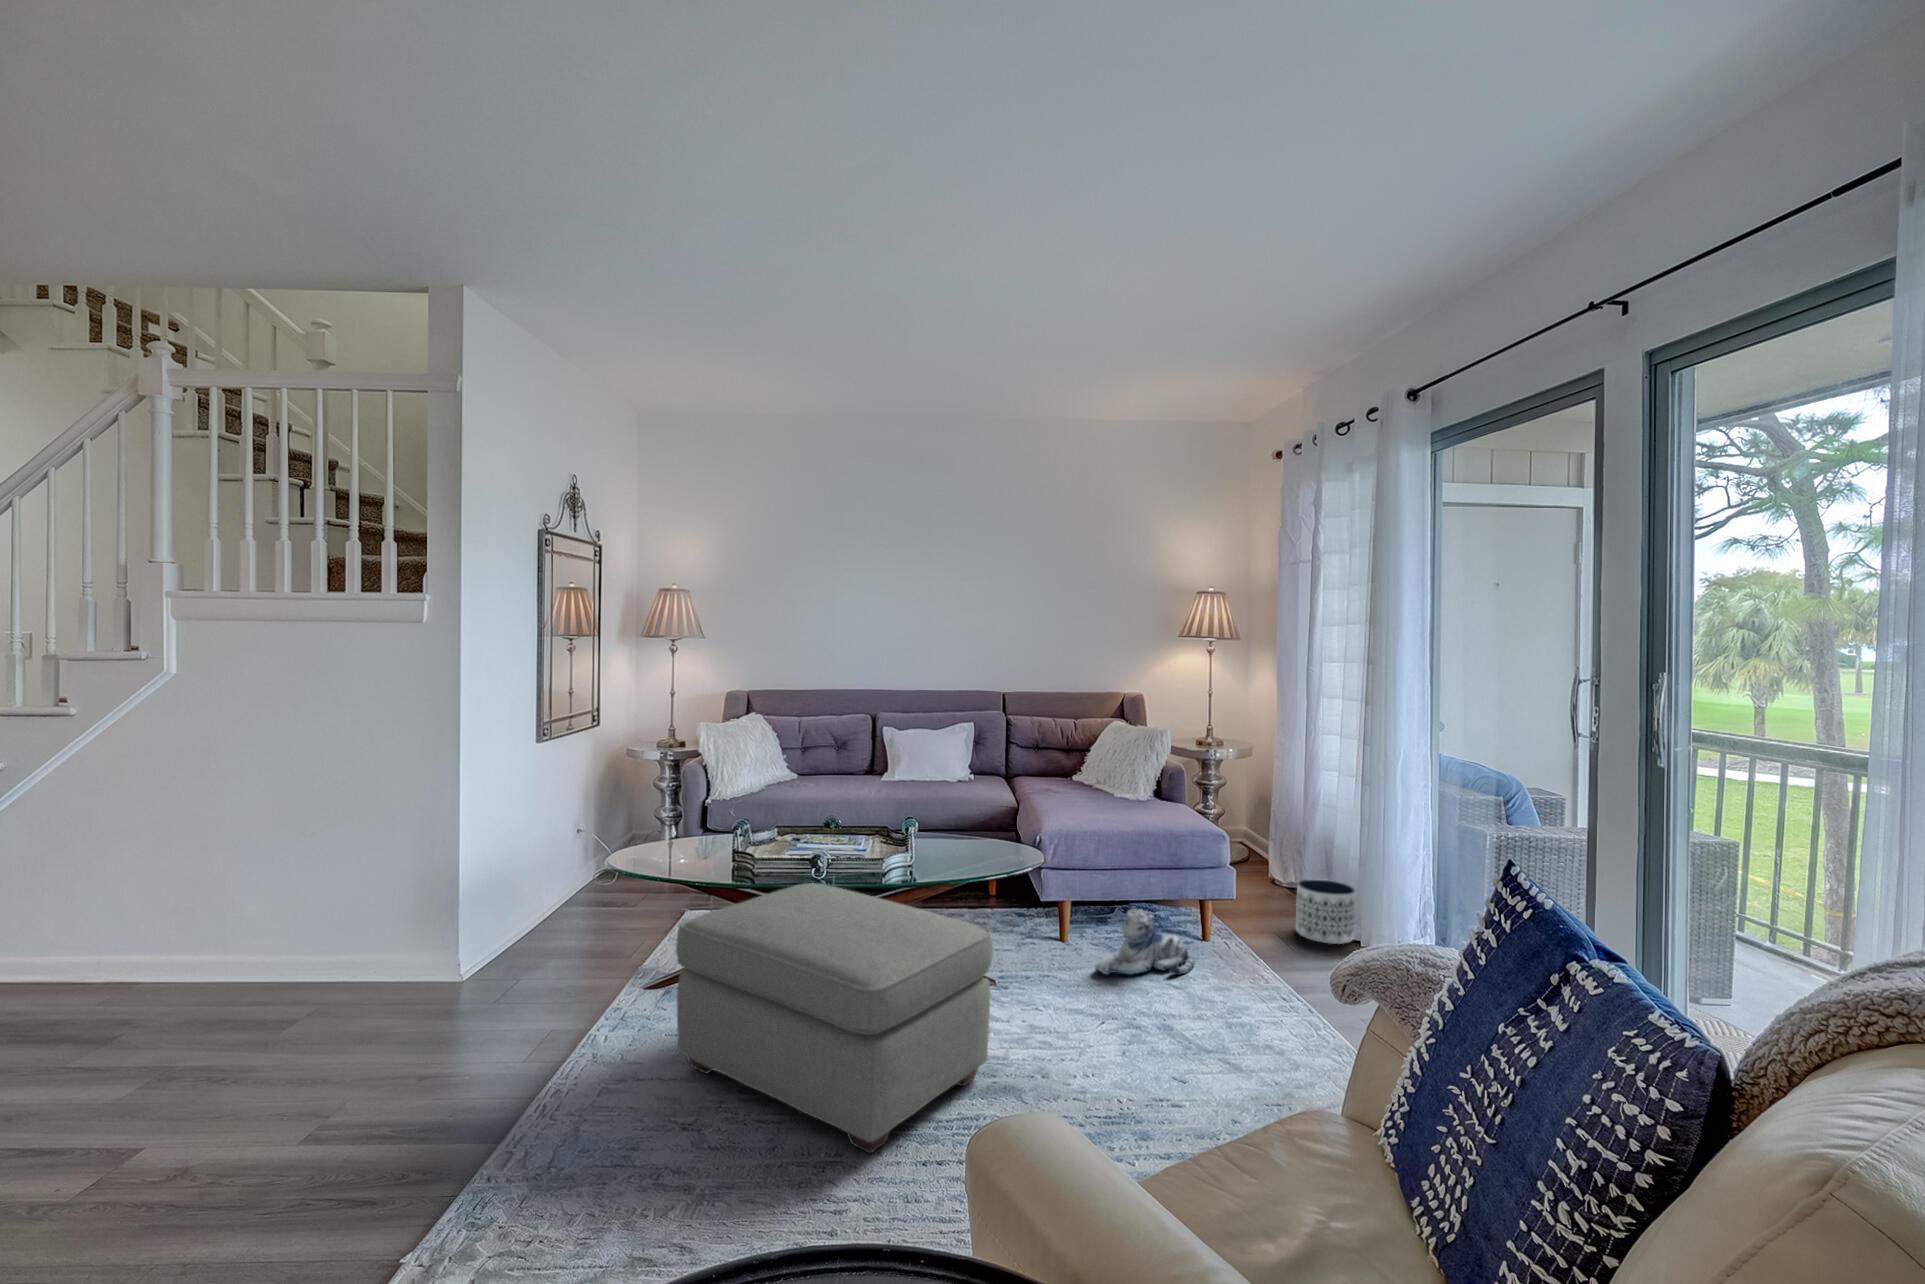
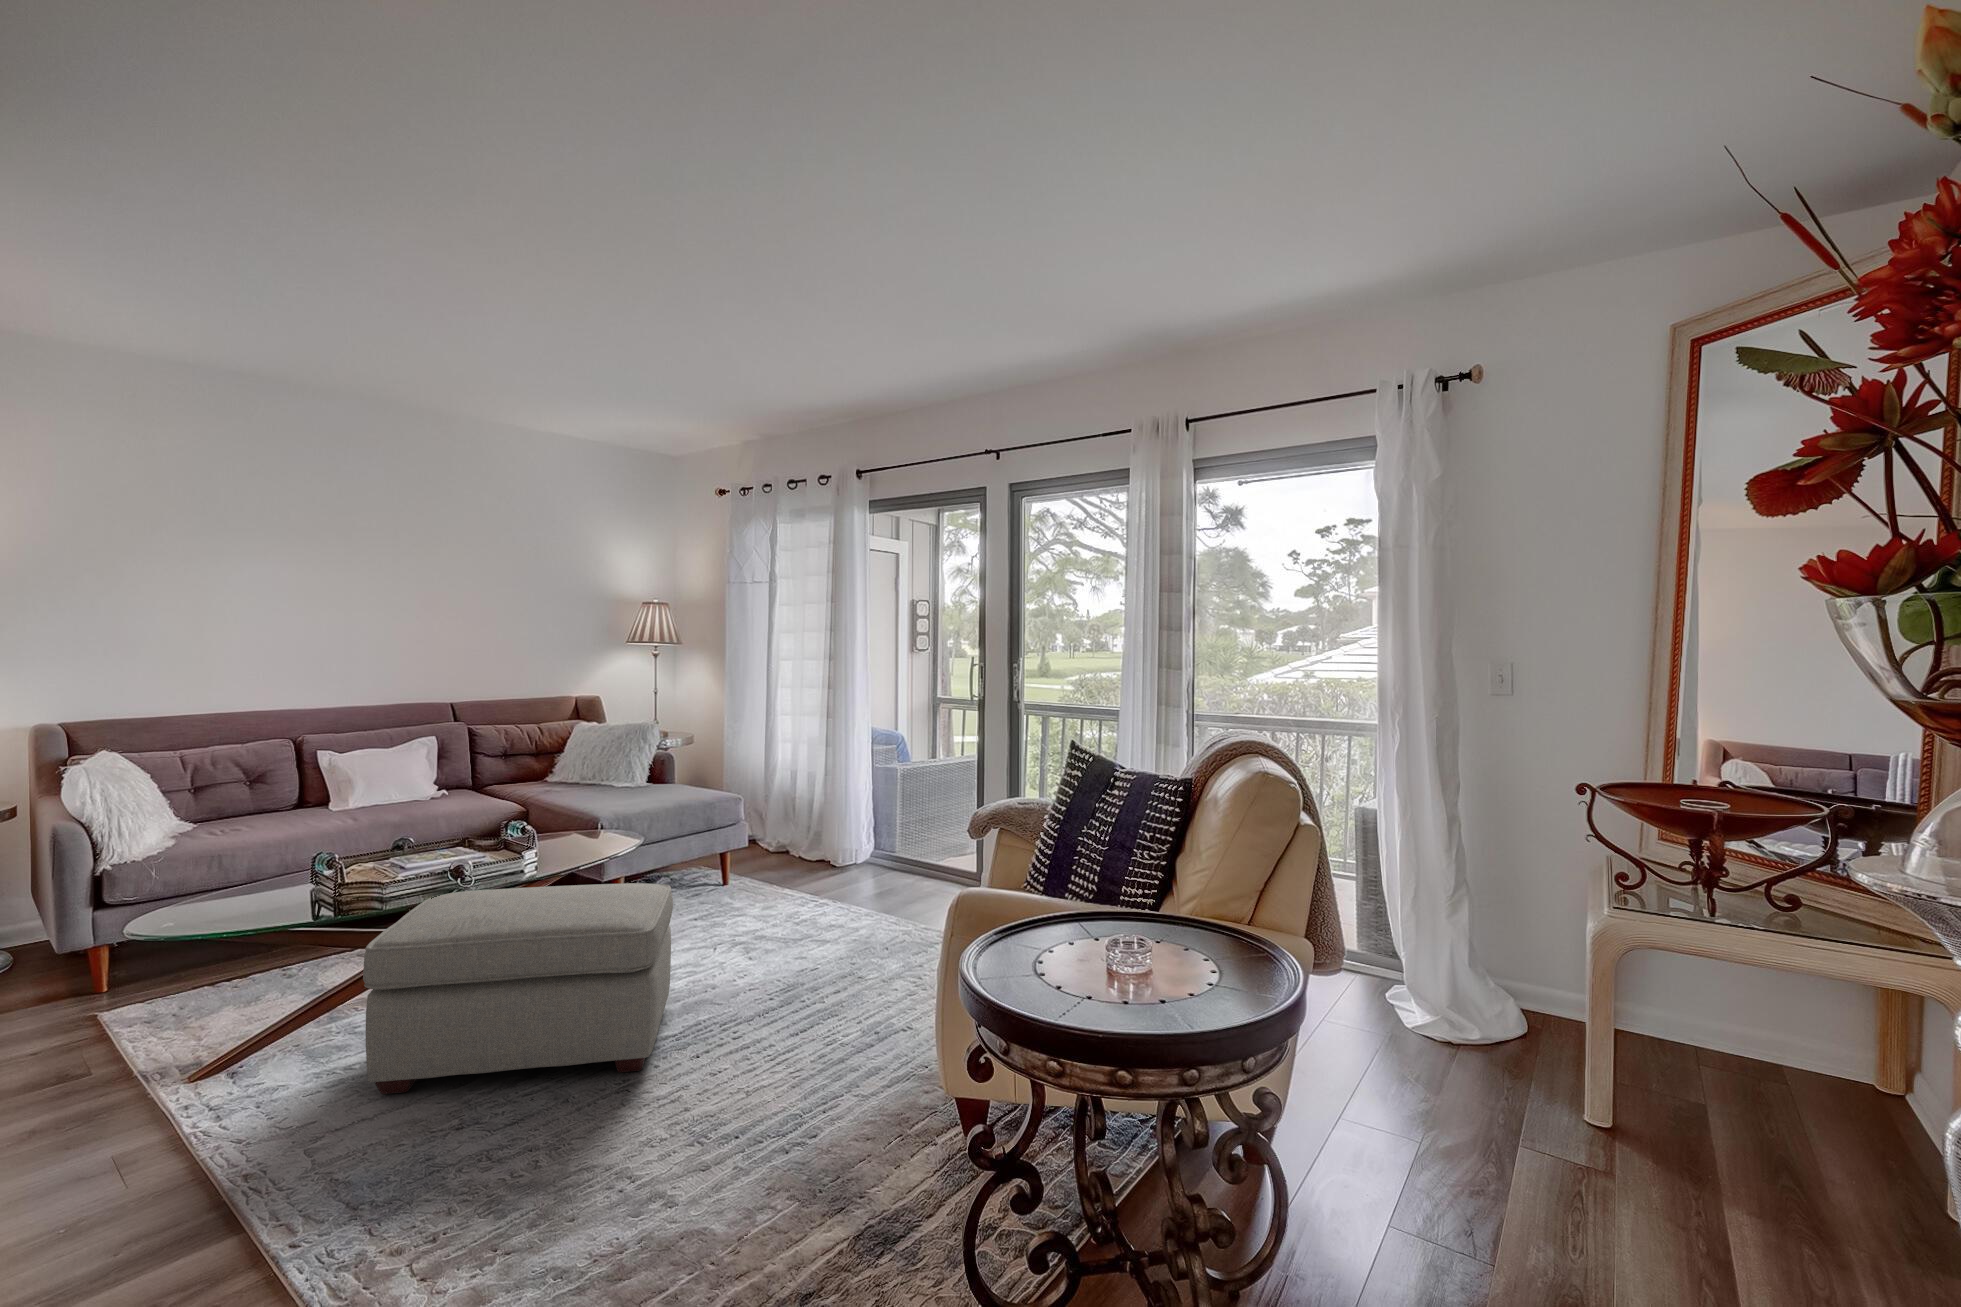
planter: present [1296,879,1355,944] -> none [782,825,825,870]
plush toy: present [1095,907,1194,975] -> none [670,866,739,926]

